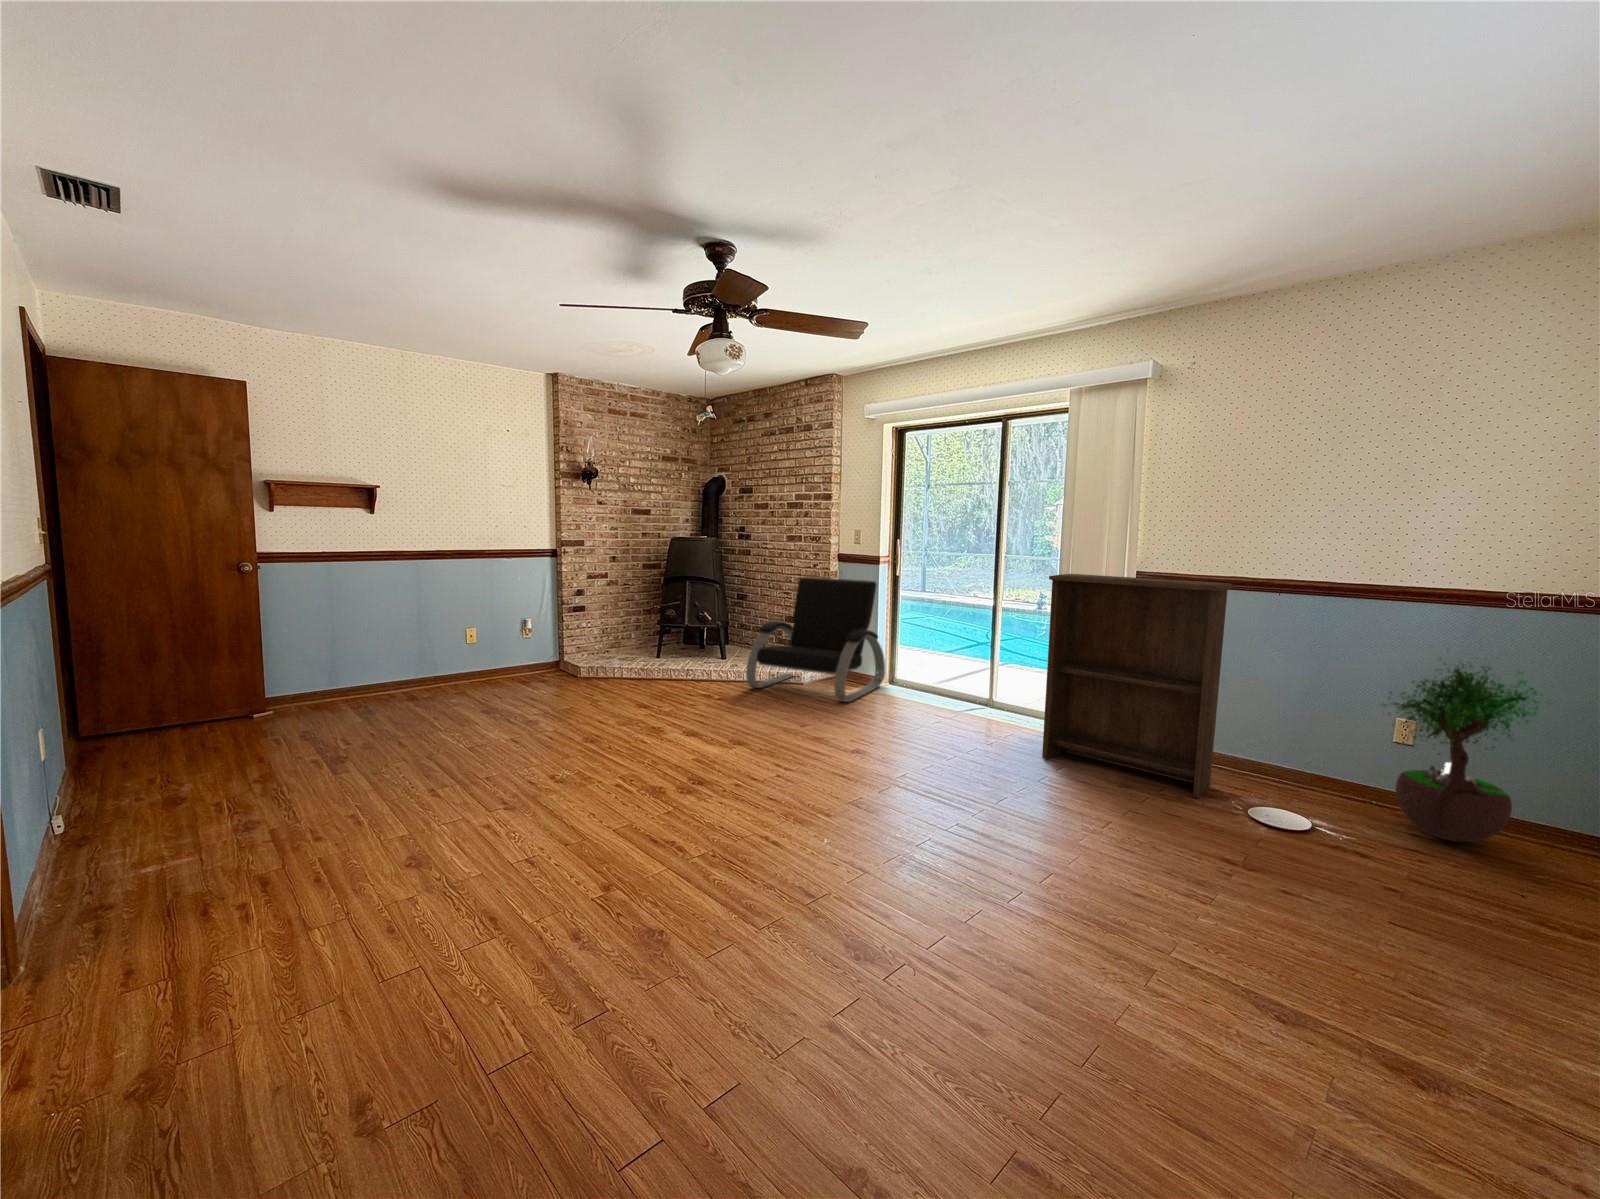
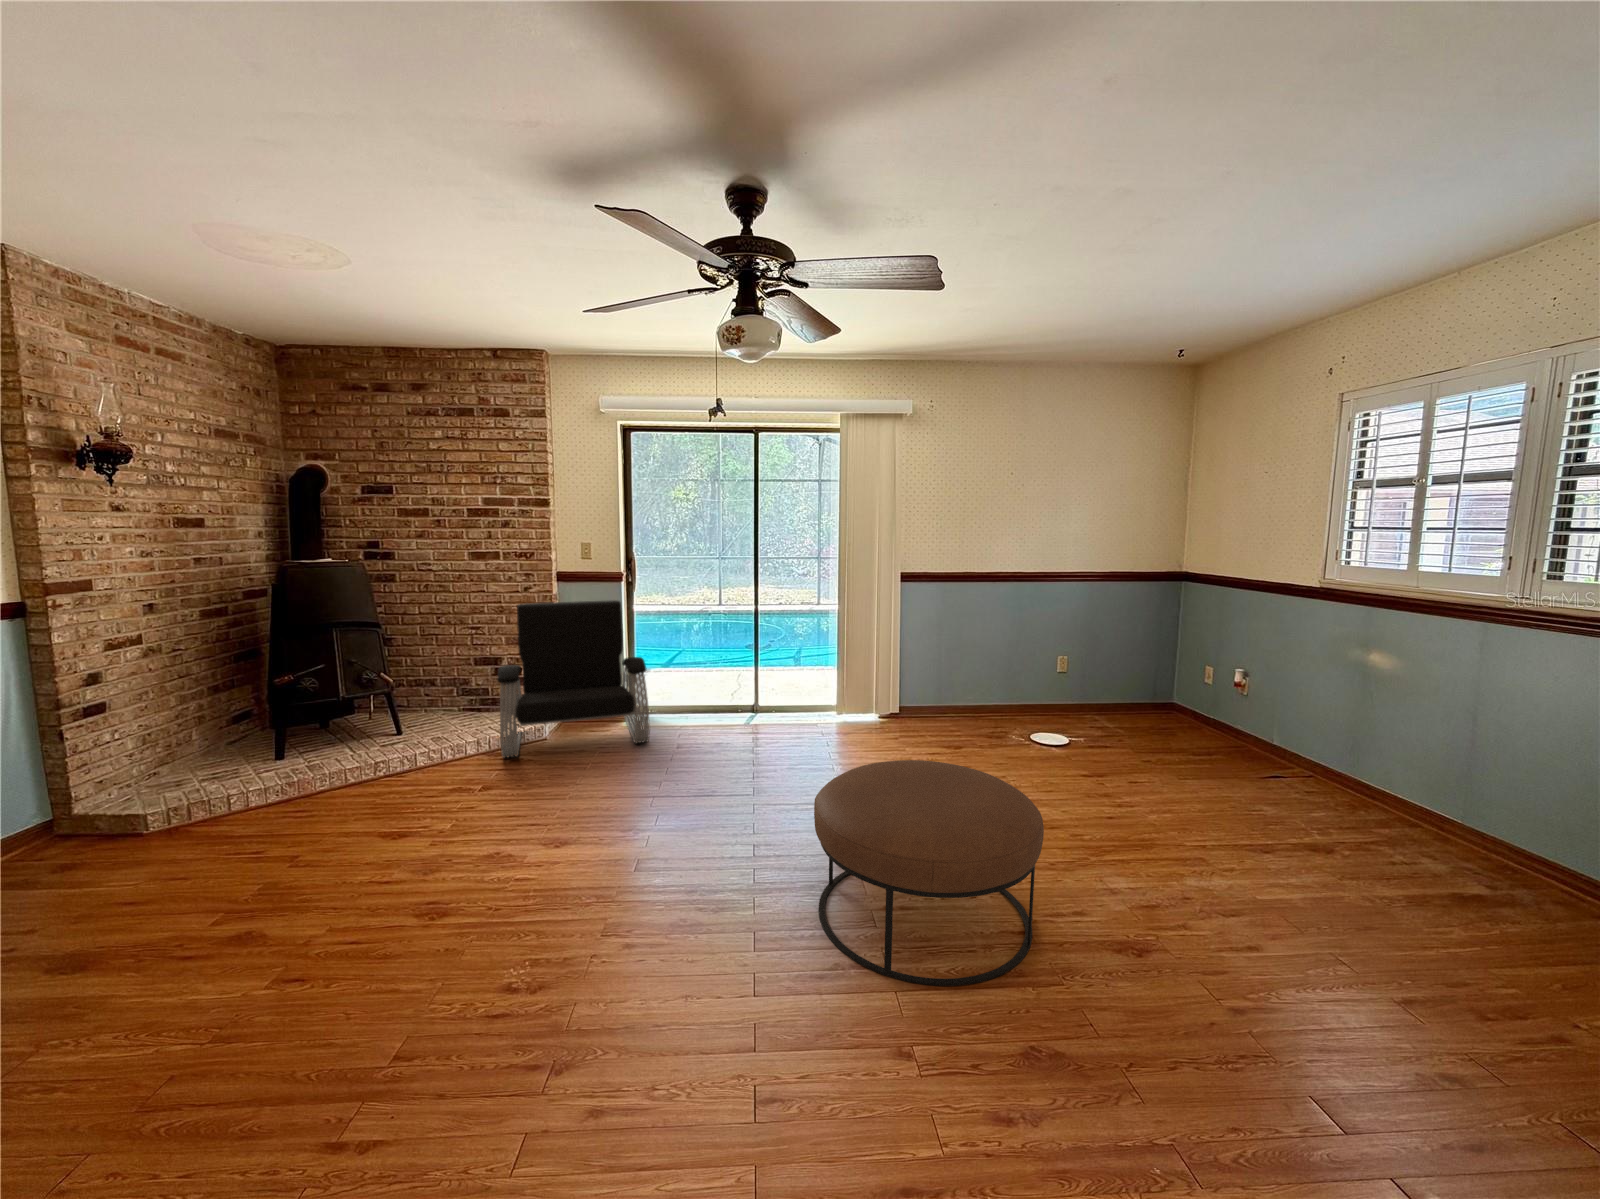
bookshelf: present [1042,574,1232,798] -> none [872,579,1006,742]
potted tree: present [1389,659,1543,842] -> none [1068,610,1145,723]
ottoman: none [672,718,881,910] -> present [814,760,1044,986]

